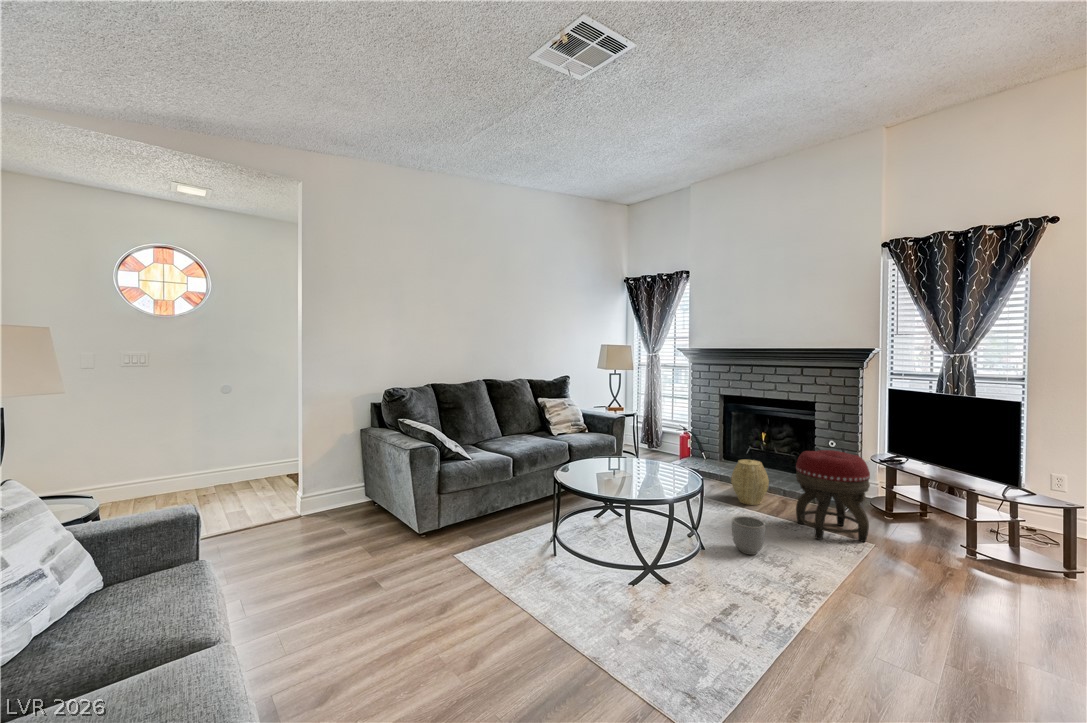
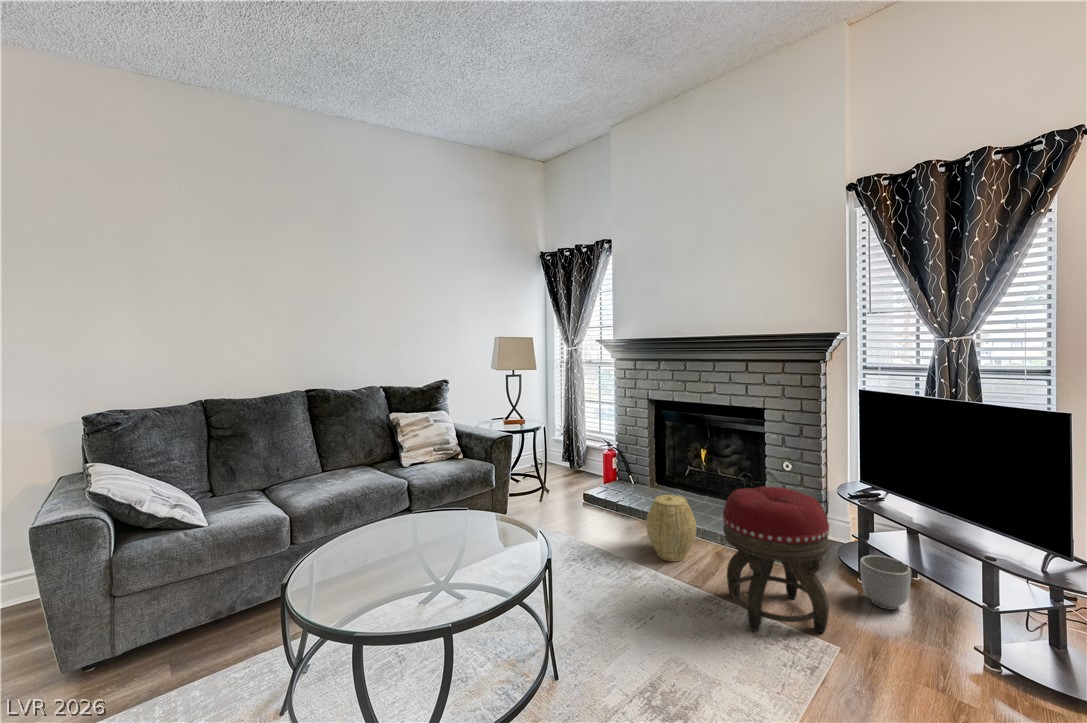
planter: present [732,516,766,555] -> present [860,555,911,610]

